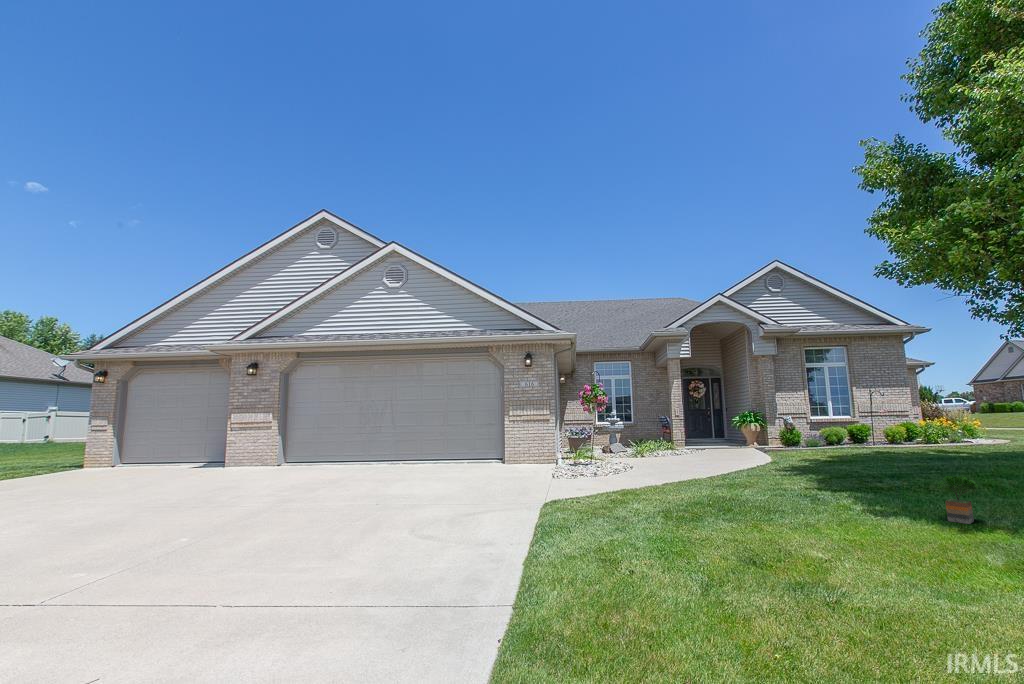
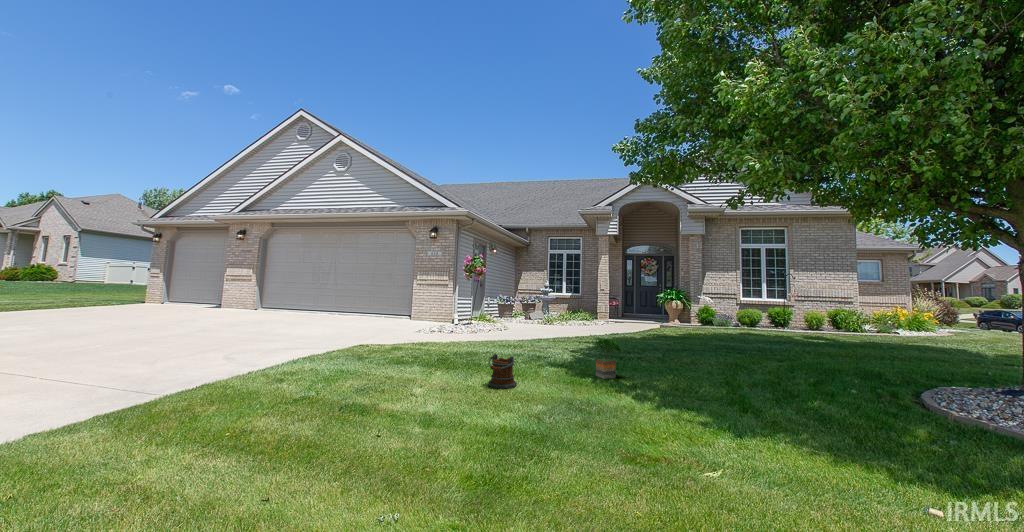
bucket: none [893,507,941,551] -> present [488,354,517,389]

